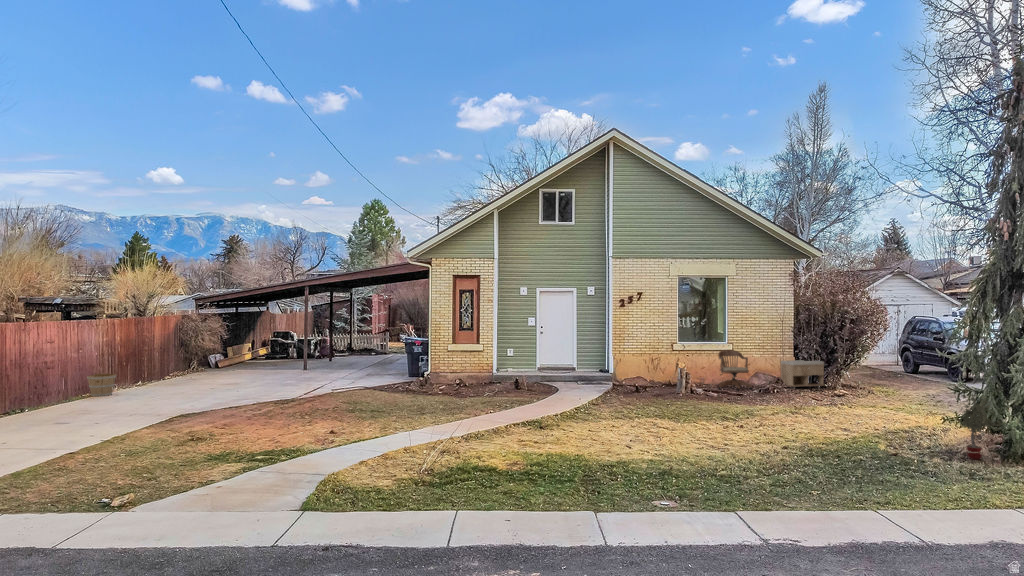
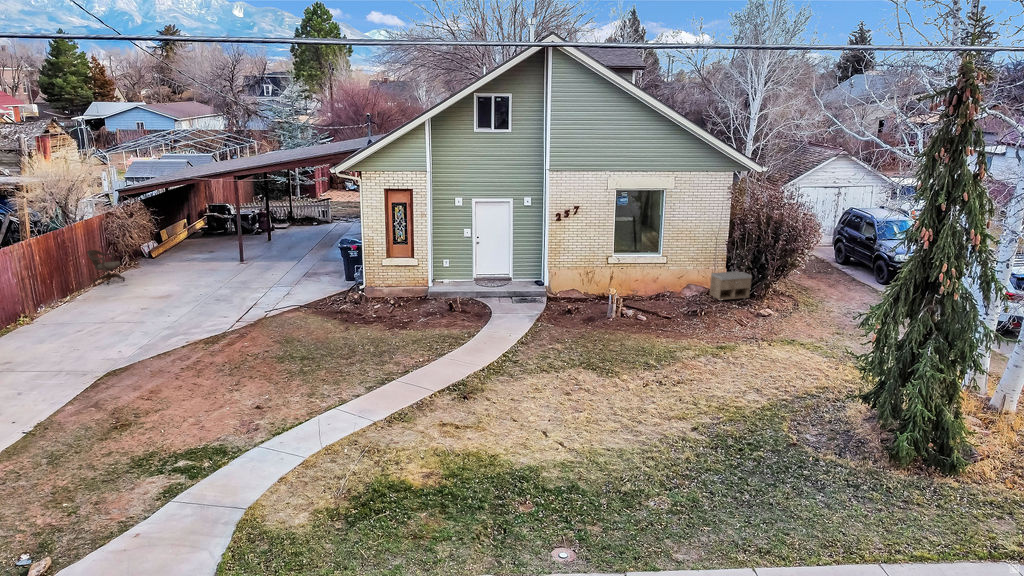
chair: present [719,350,752,391] -> present [87,250,125,285]
wooden bucket: present [87,374,116,396] -> none [12,299,43,325]
potted tree: present [961,395,1003,460] -> none [824,385,859,438]

